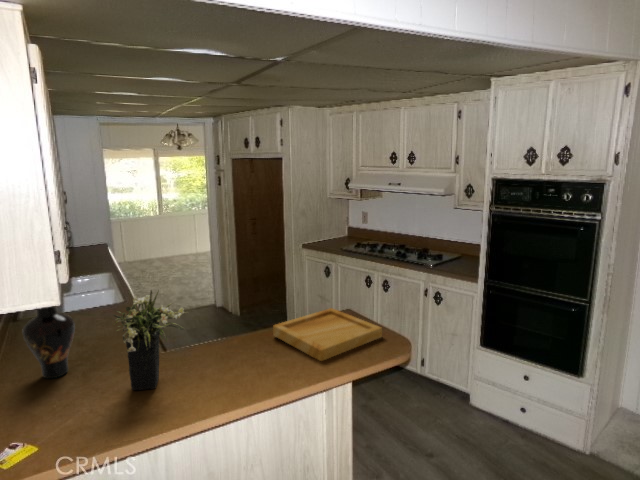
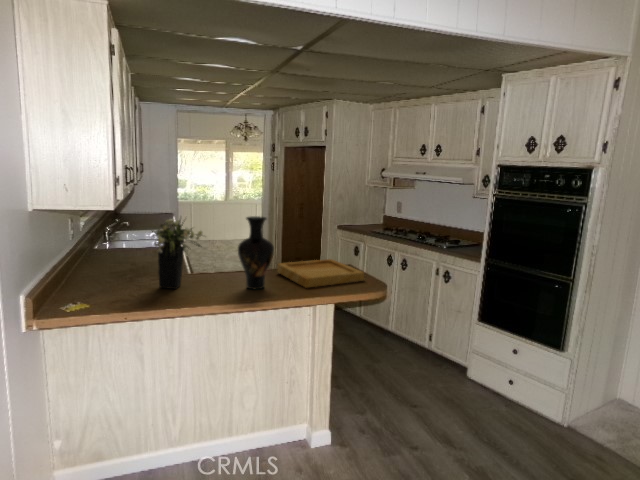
vase: present [22,307,75,378] -> present [238,216,274,289]

